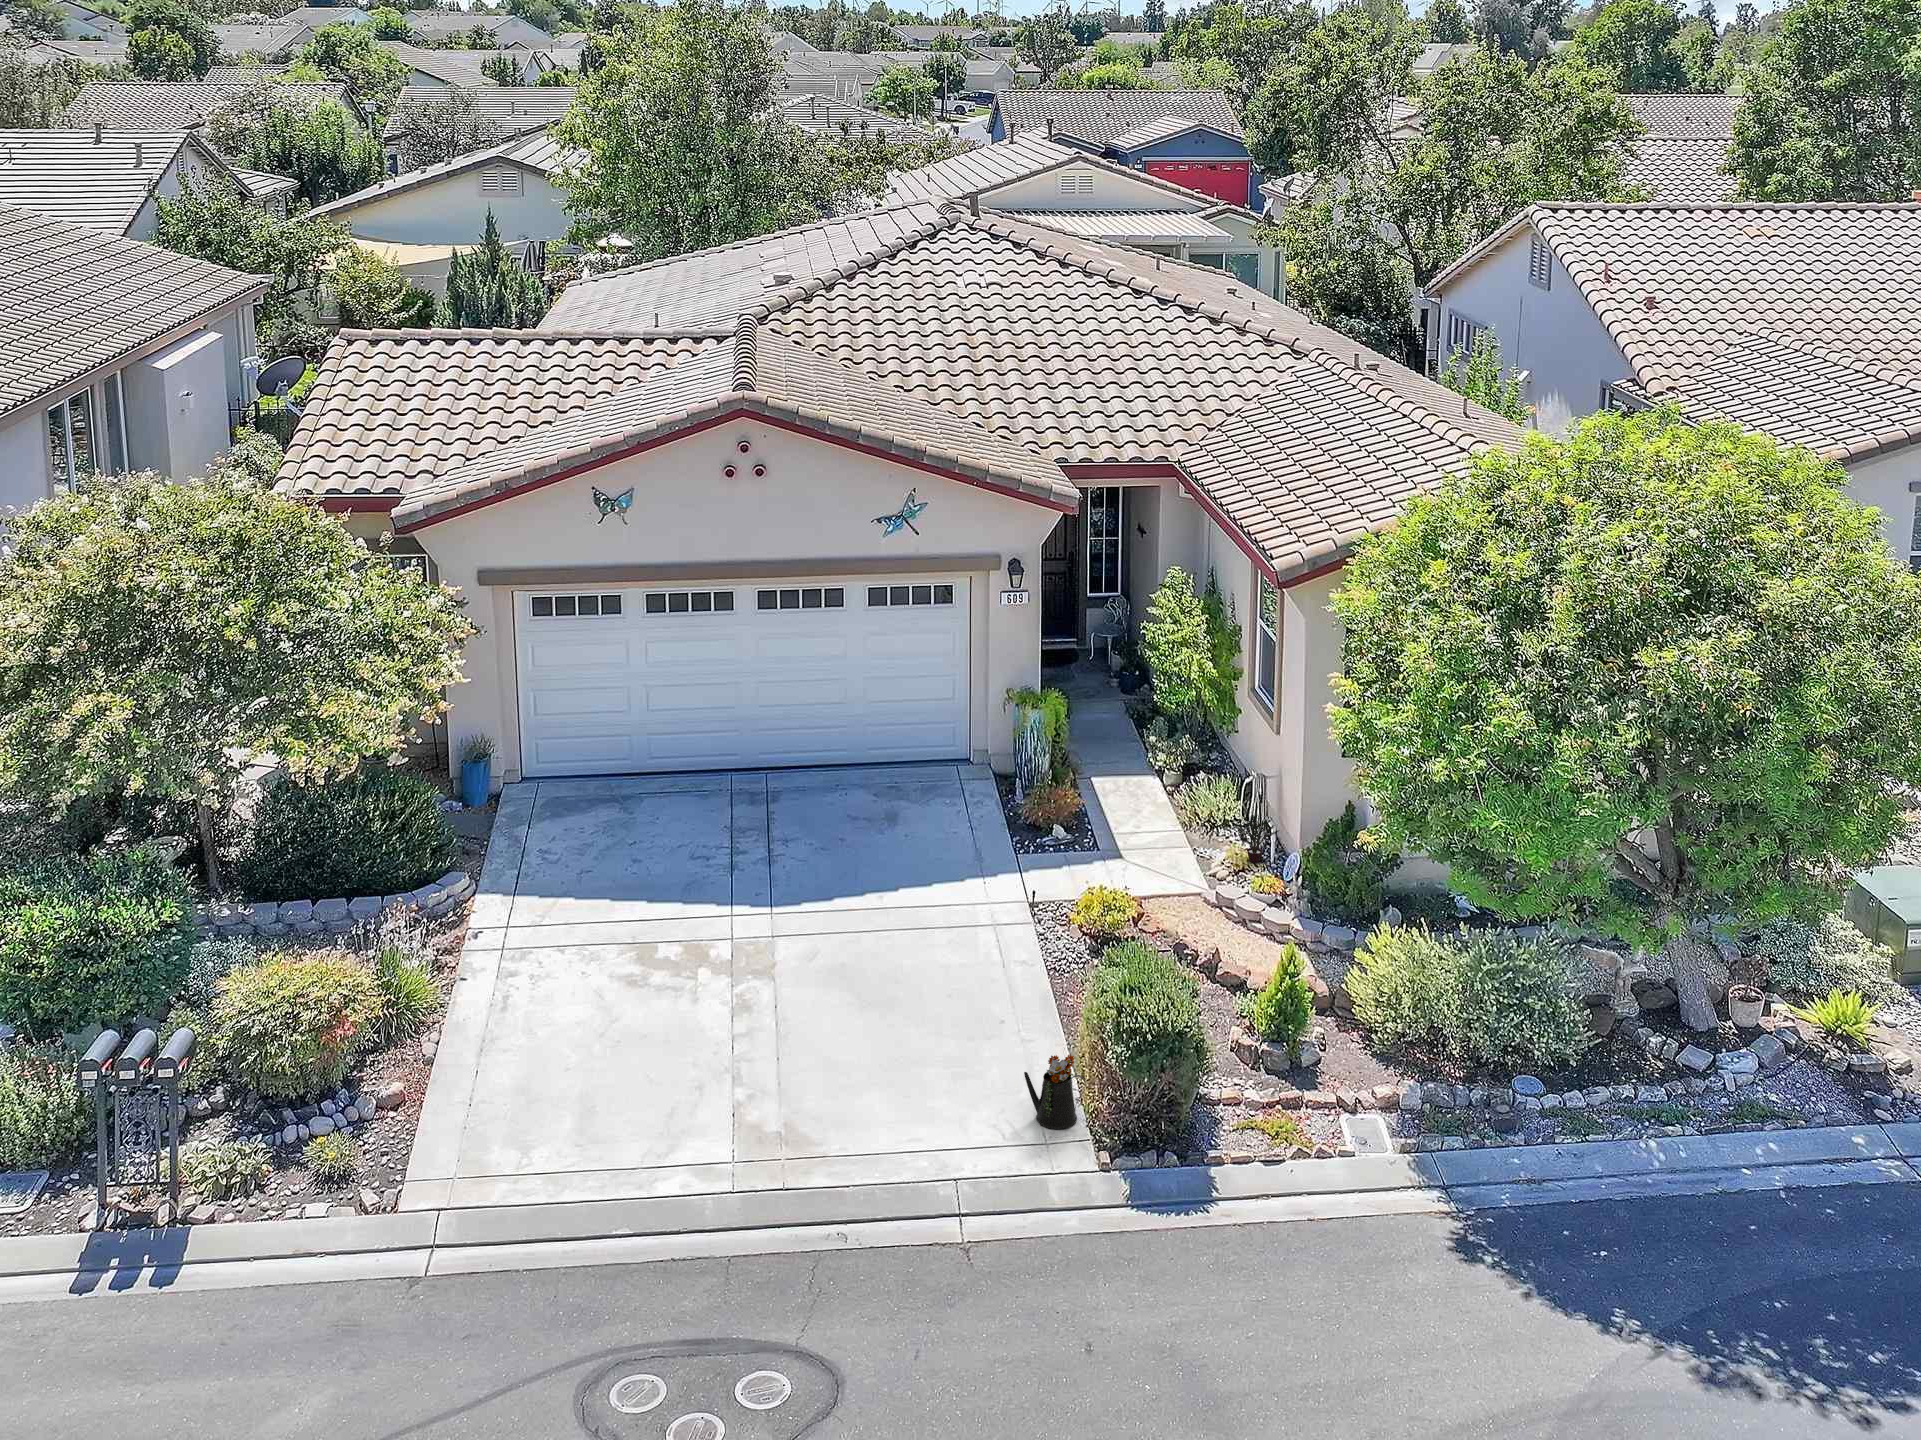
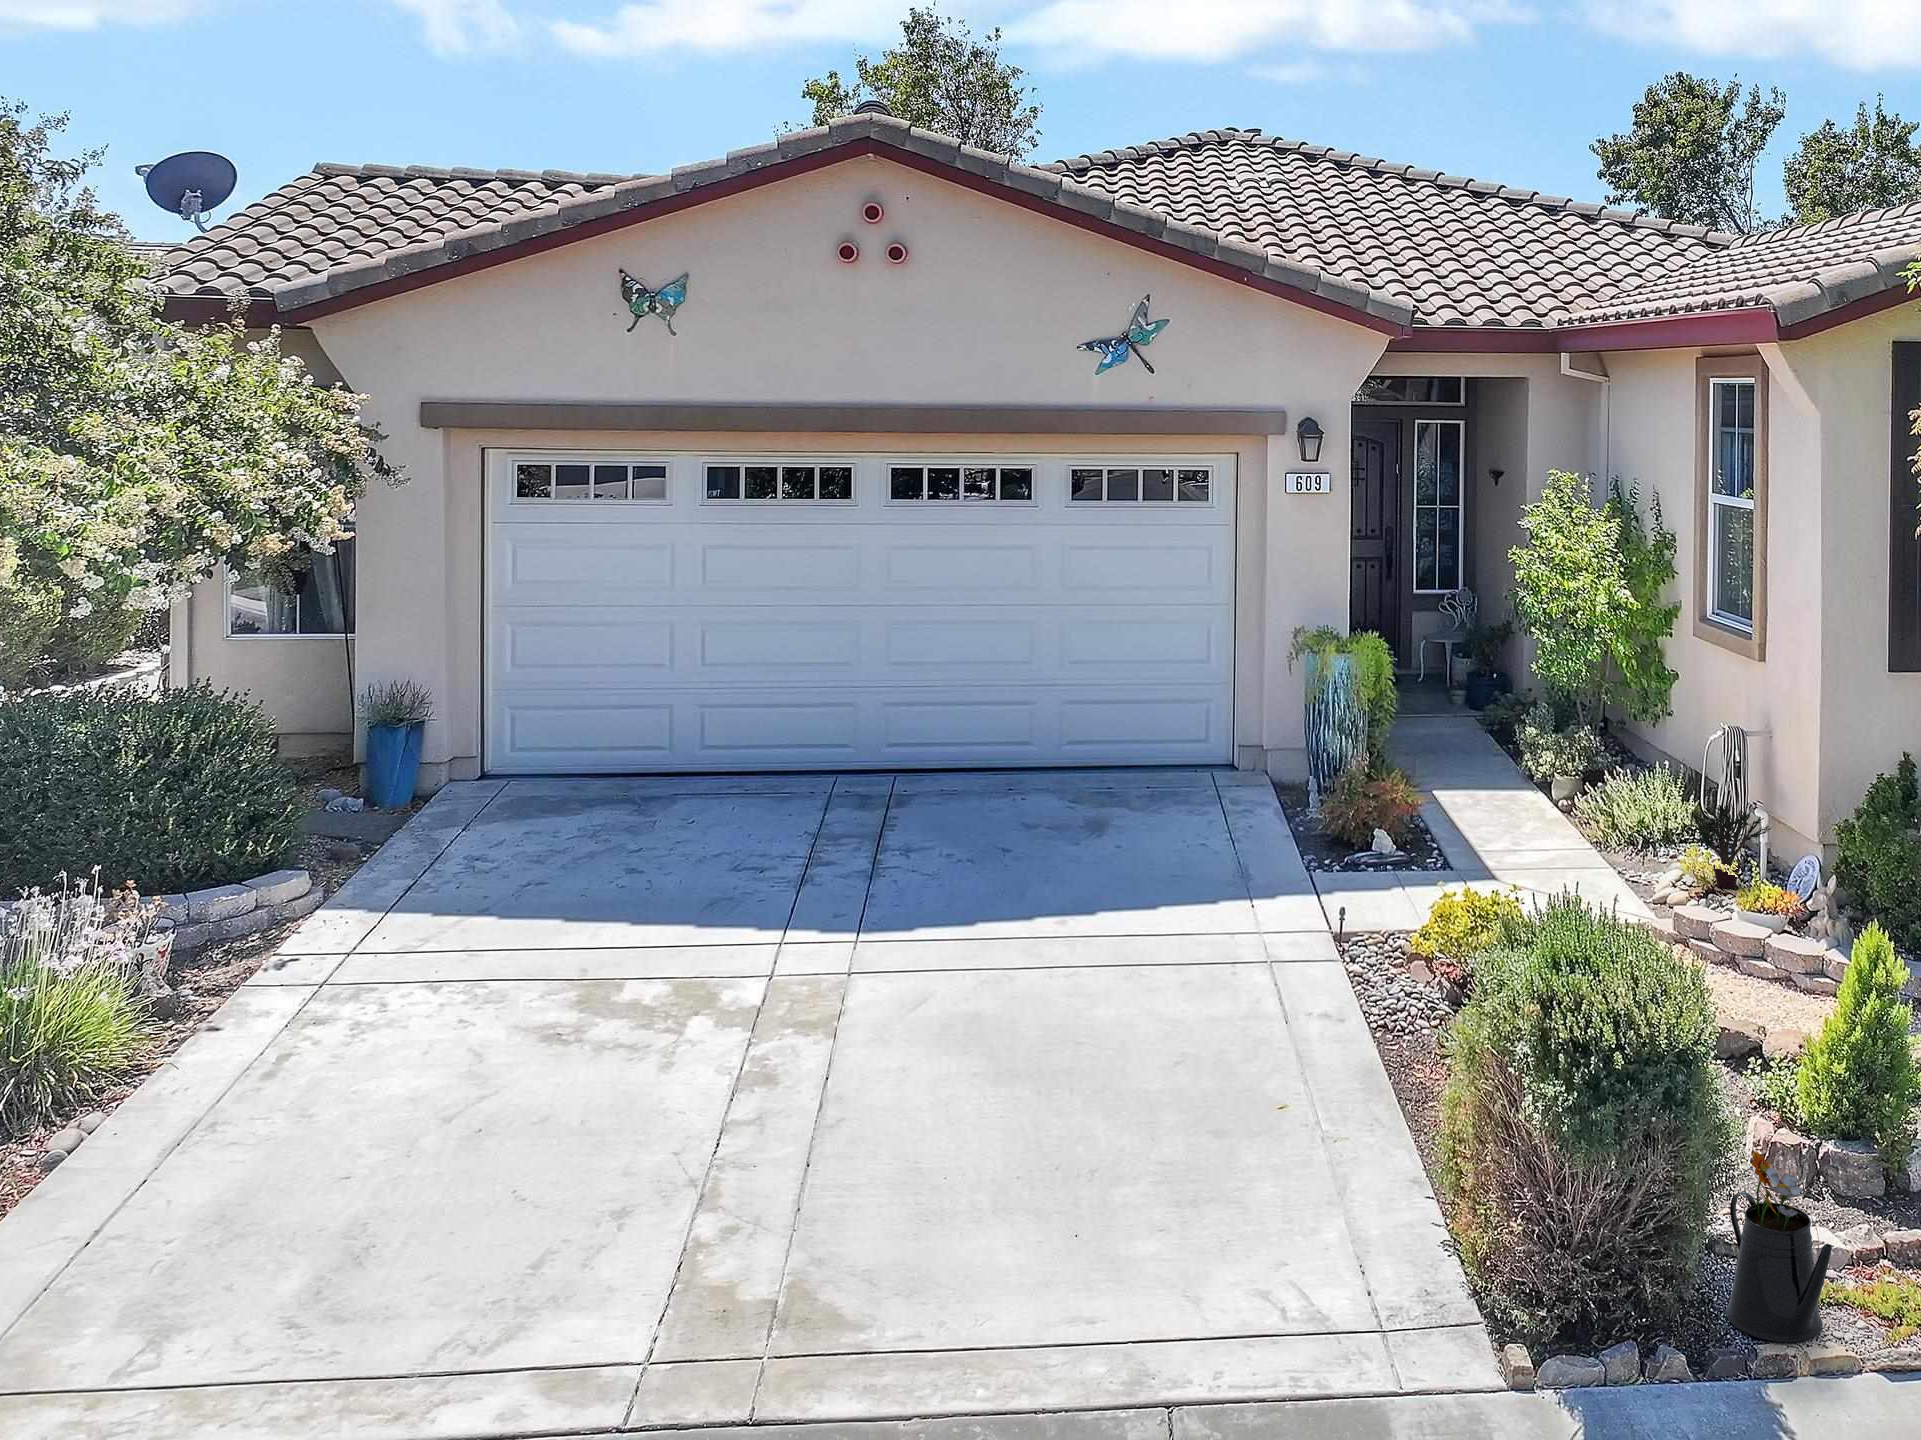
watering can: present [1024,1055,1086,1129] -> present [1726,1151,1832,1342]

